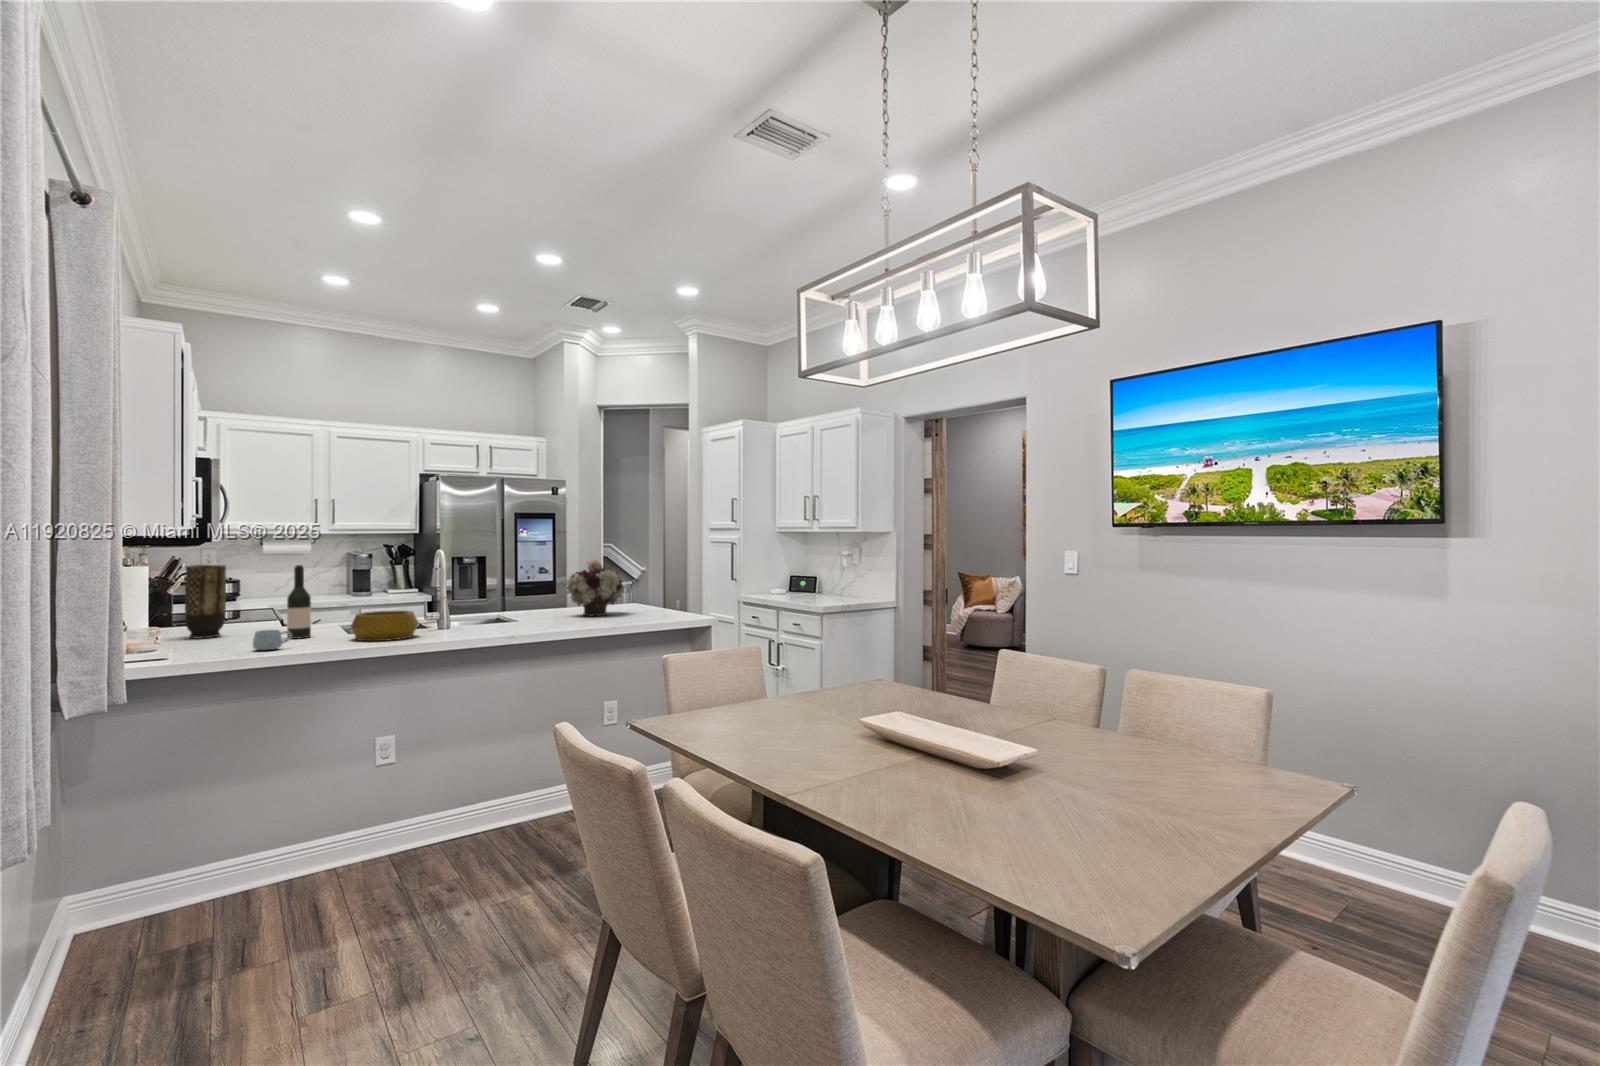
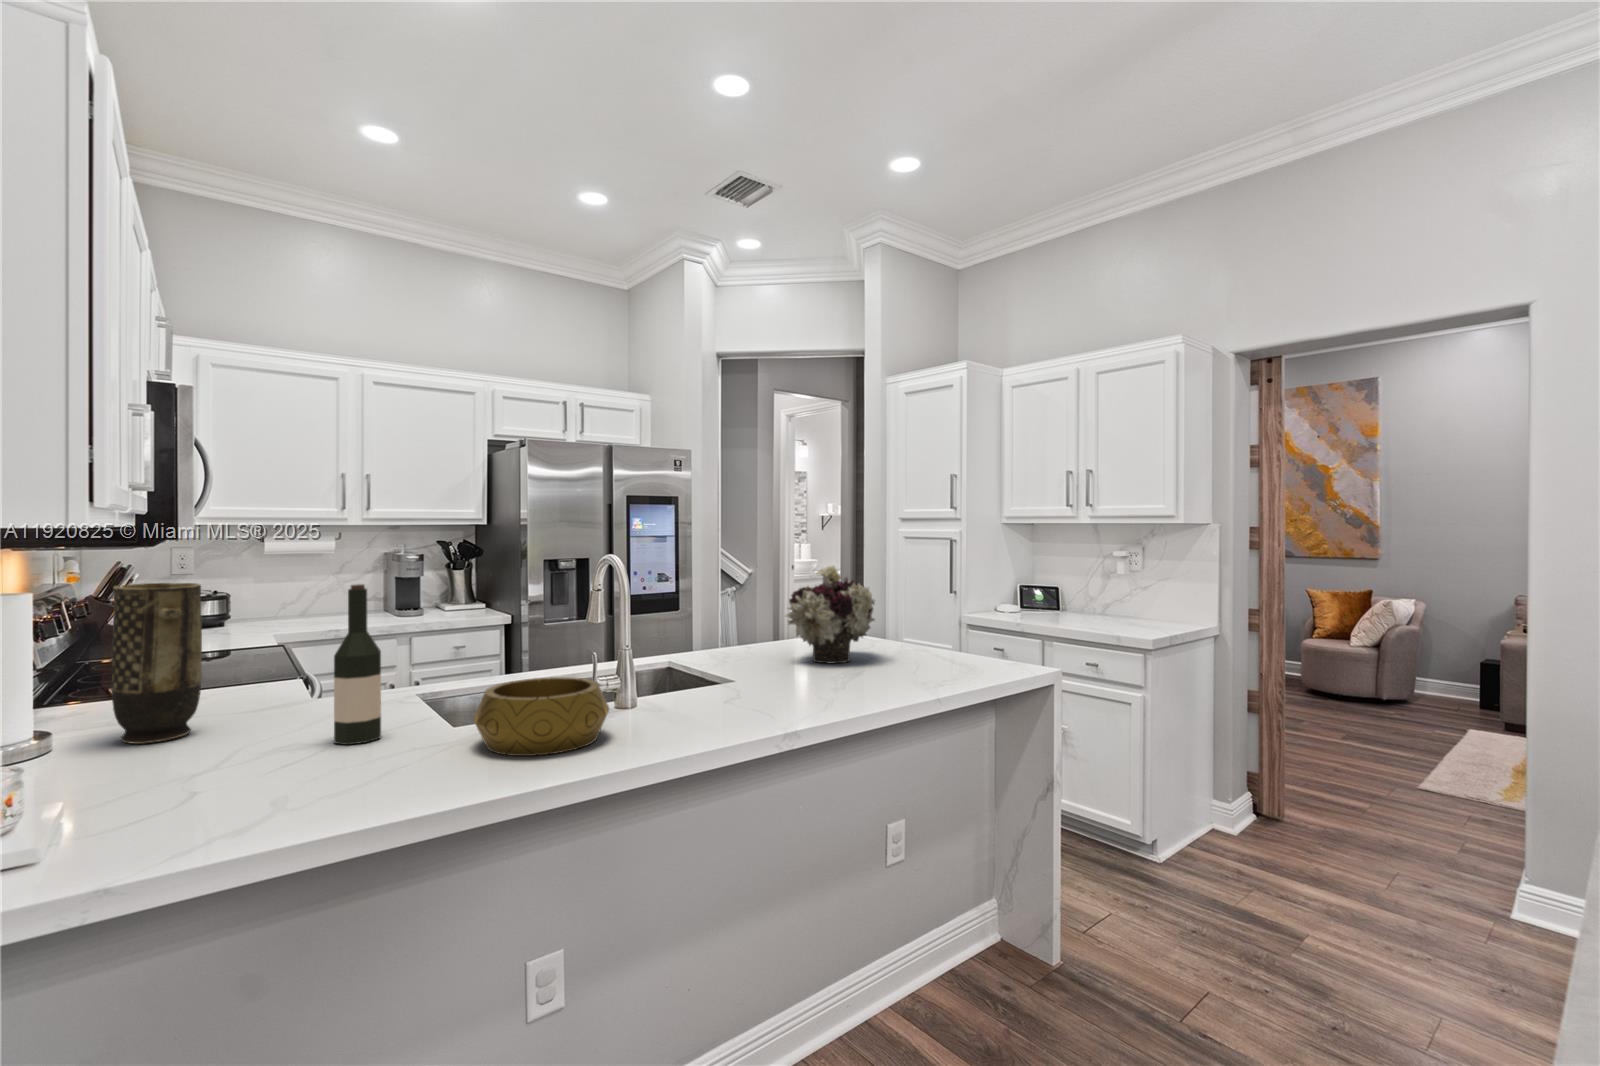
mug: present [253,630,292,650] -> none [264,749,359,808]

